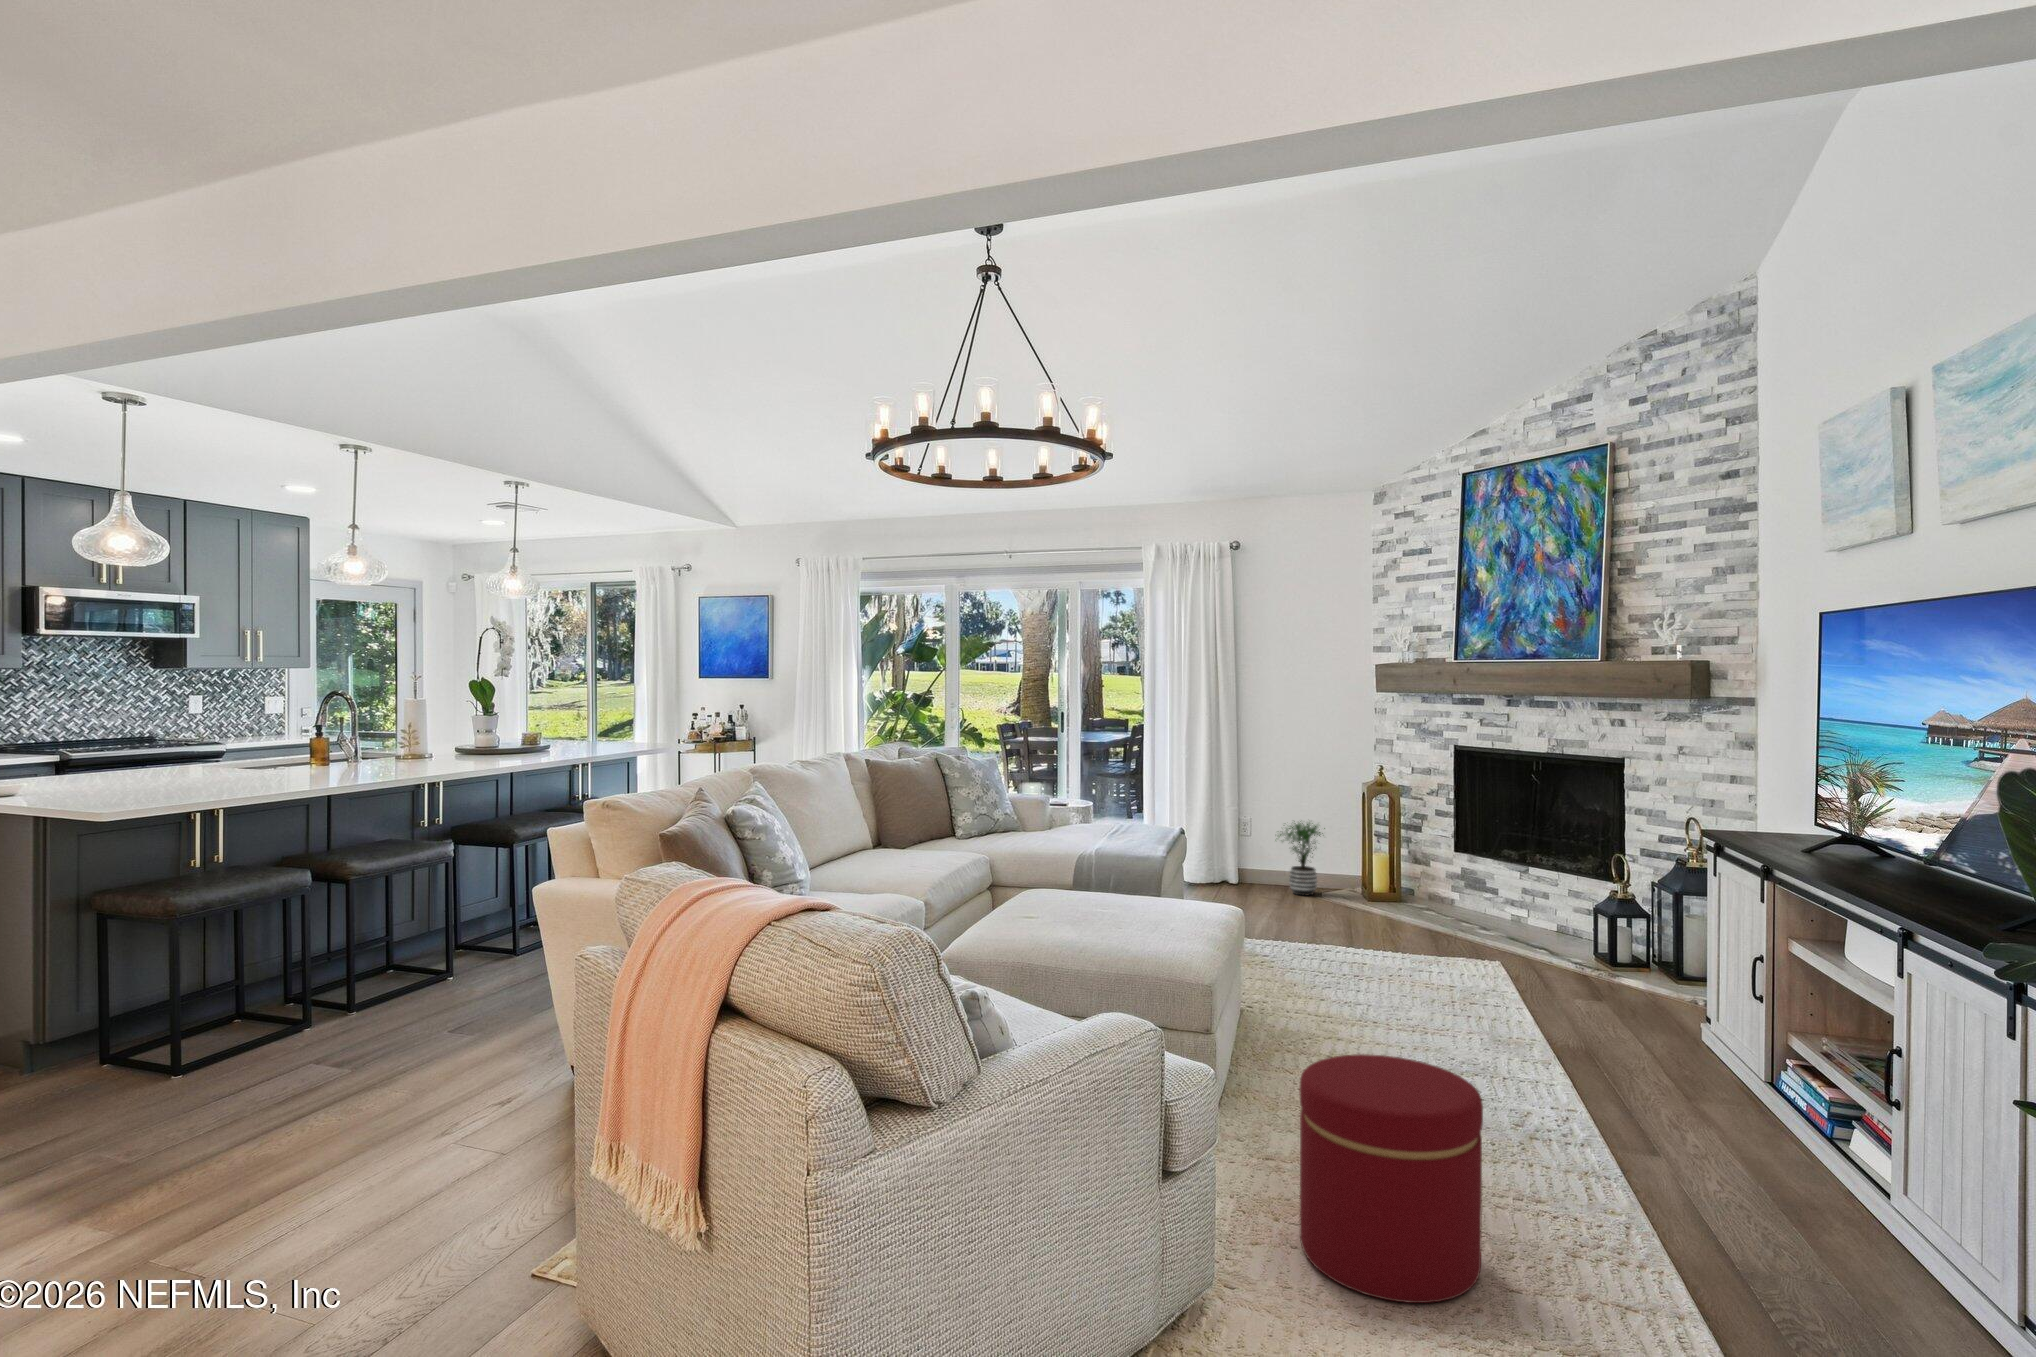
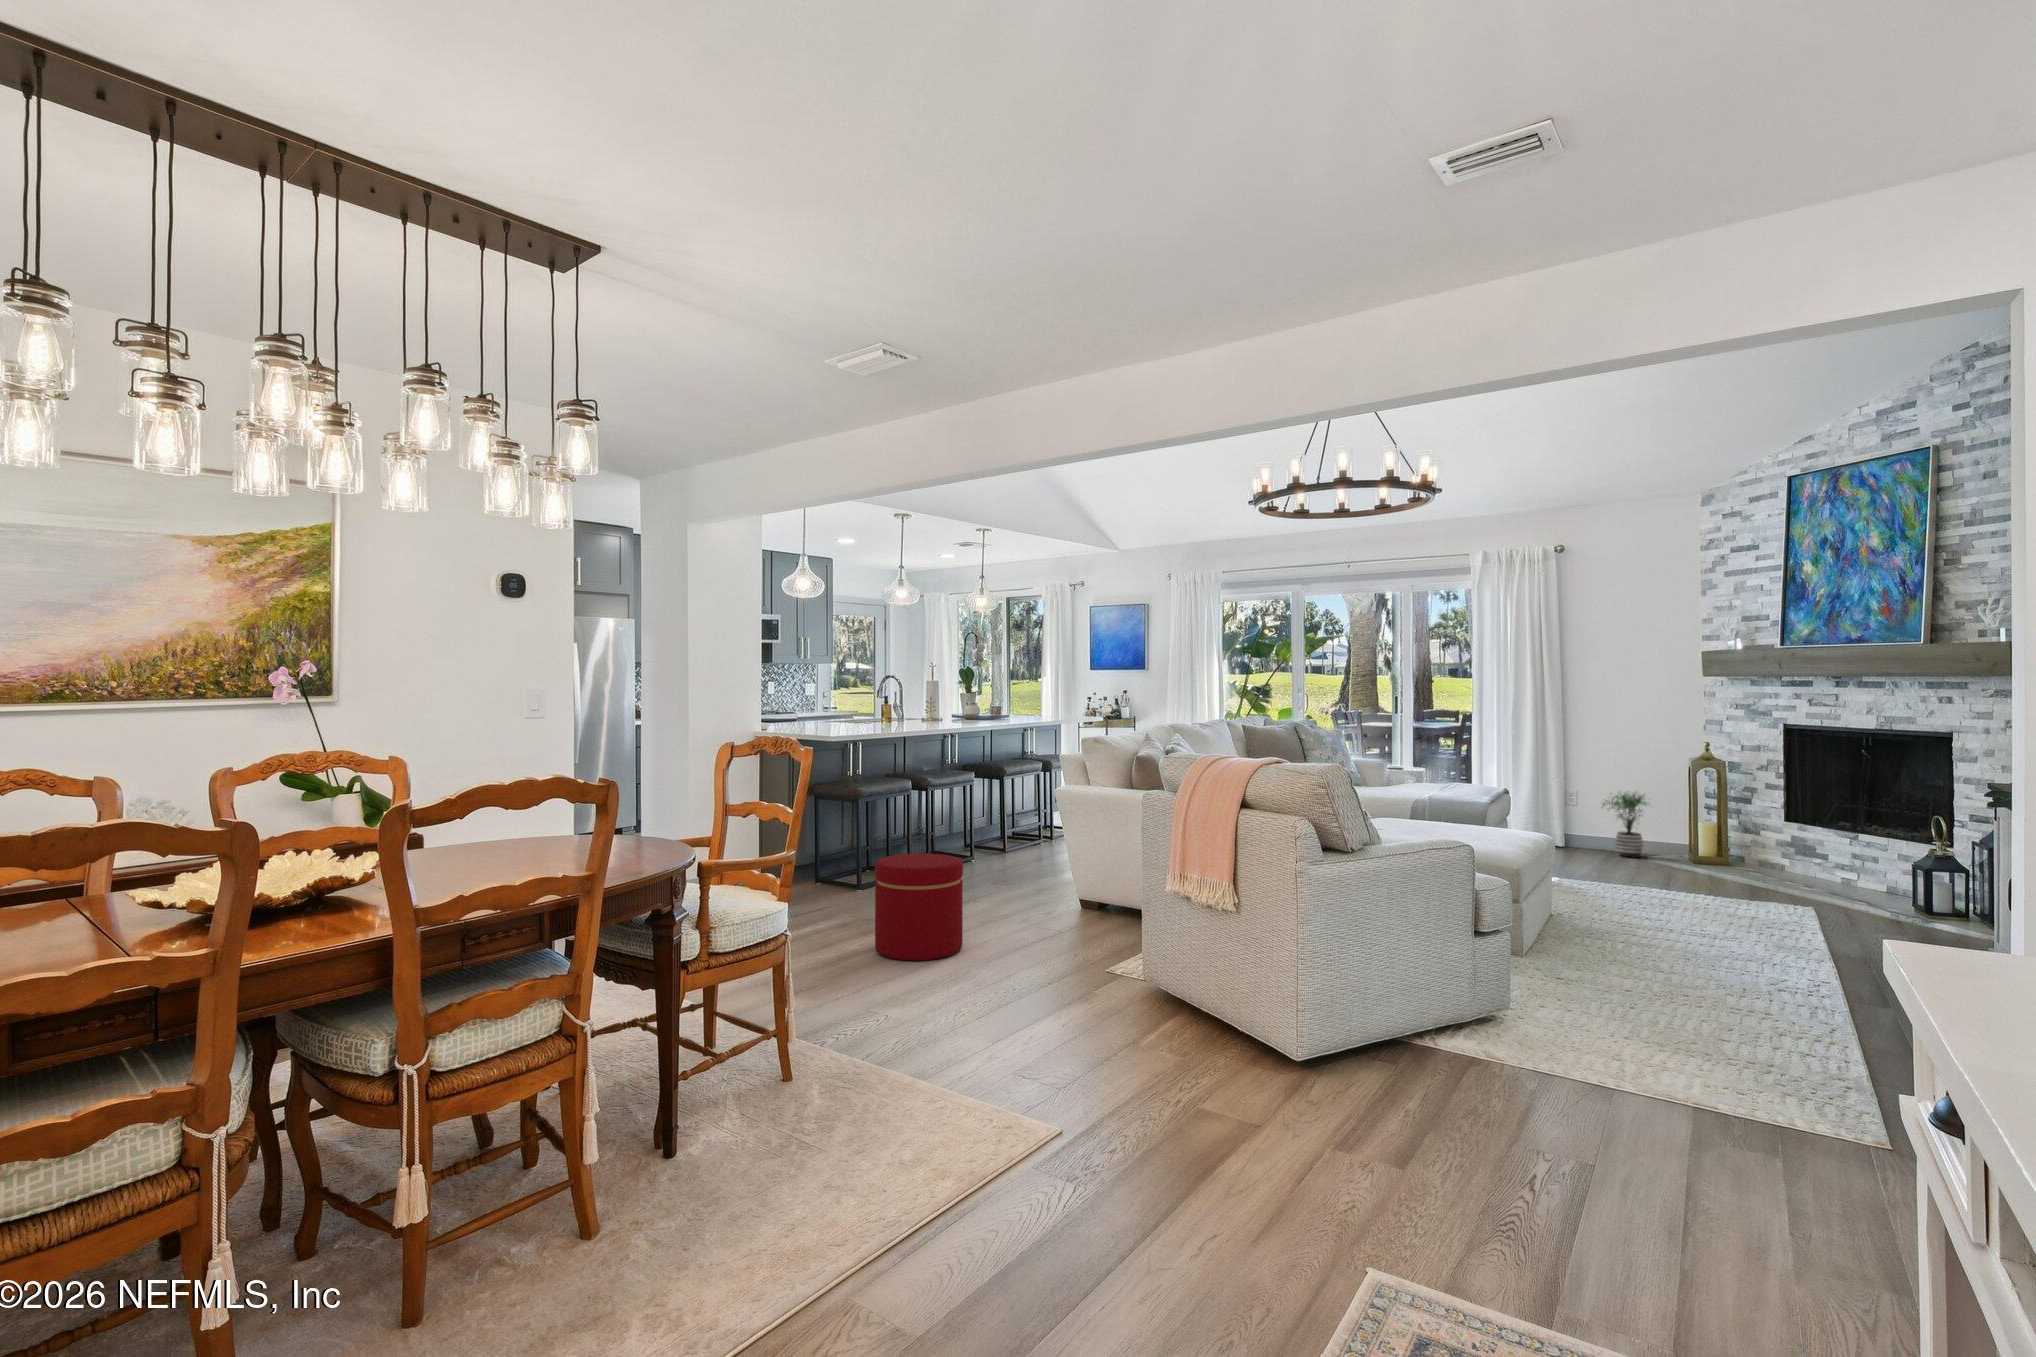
ottoman: present [1300,1054,1483,1303] -> present [875,853,963,960]

